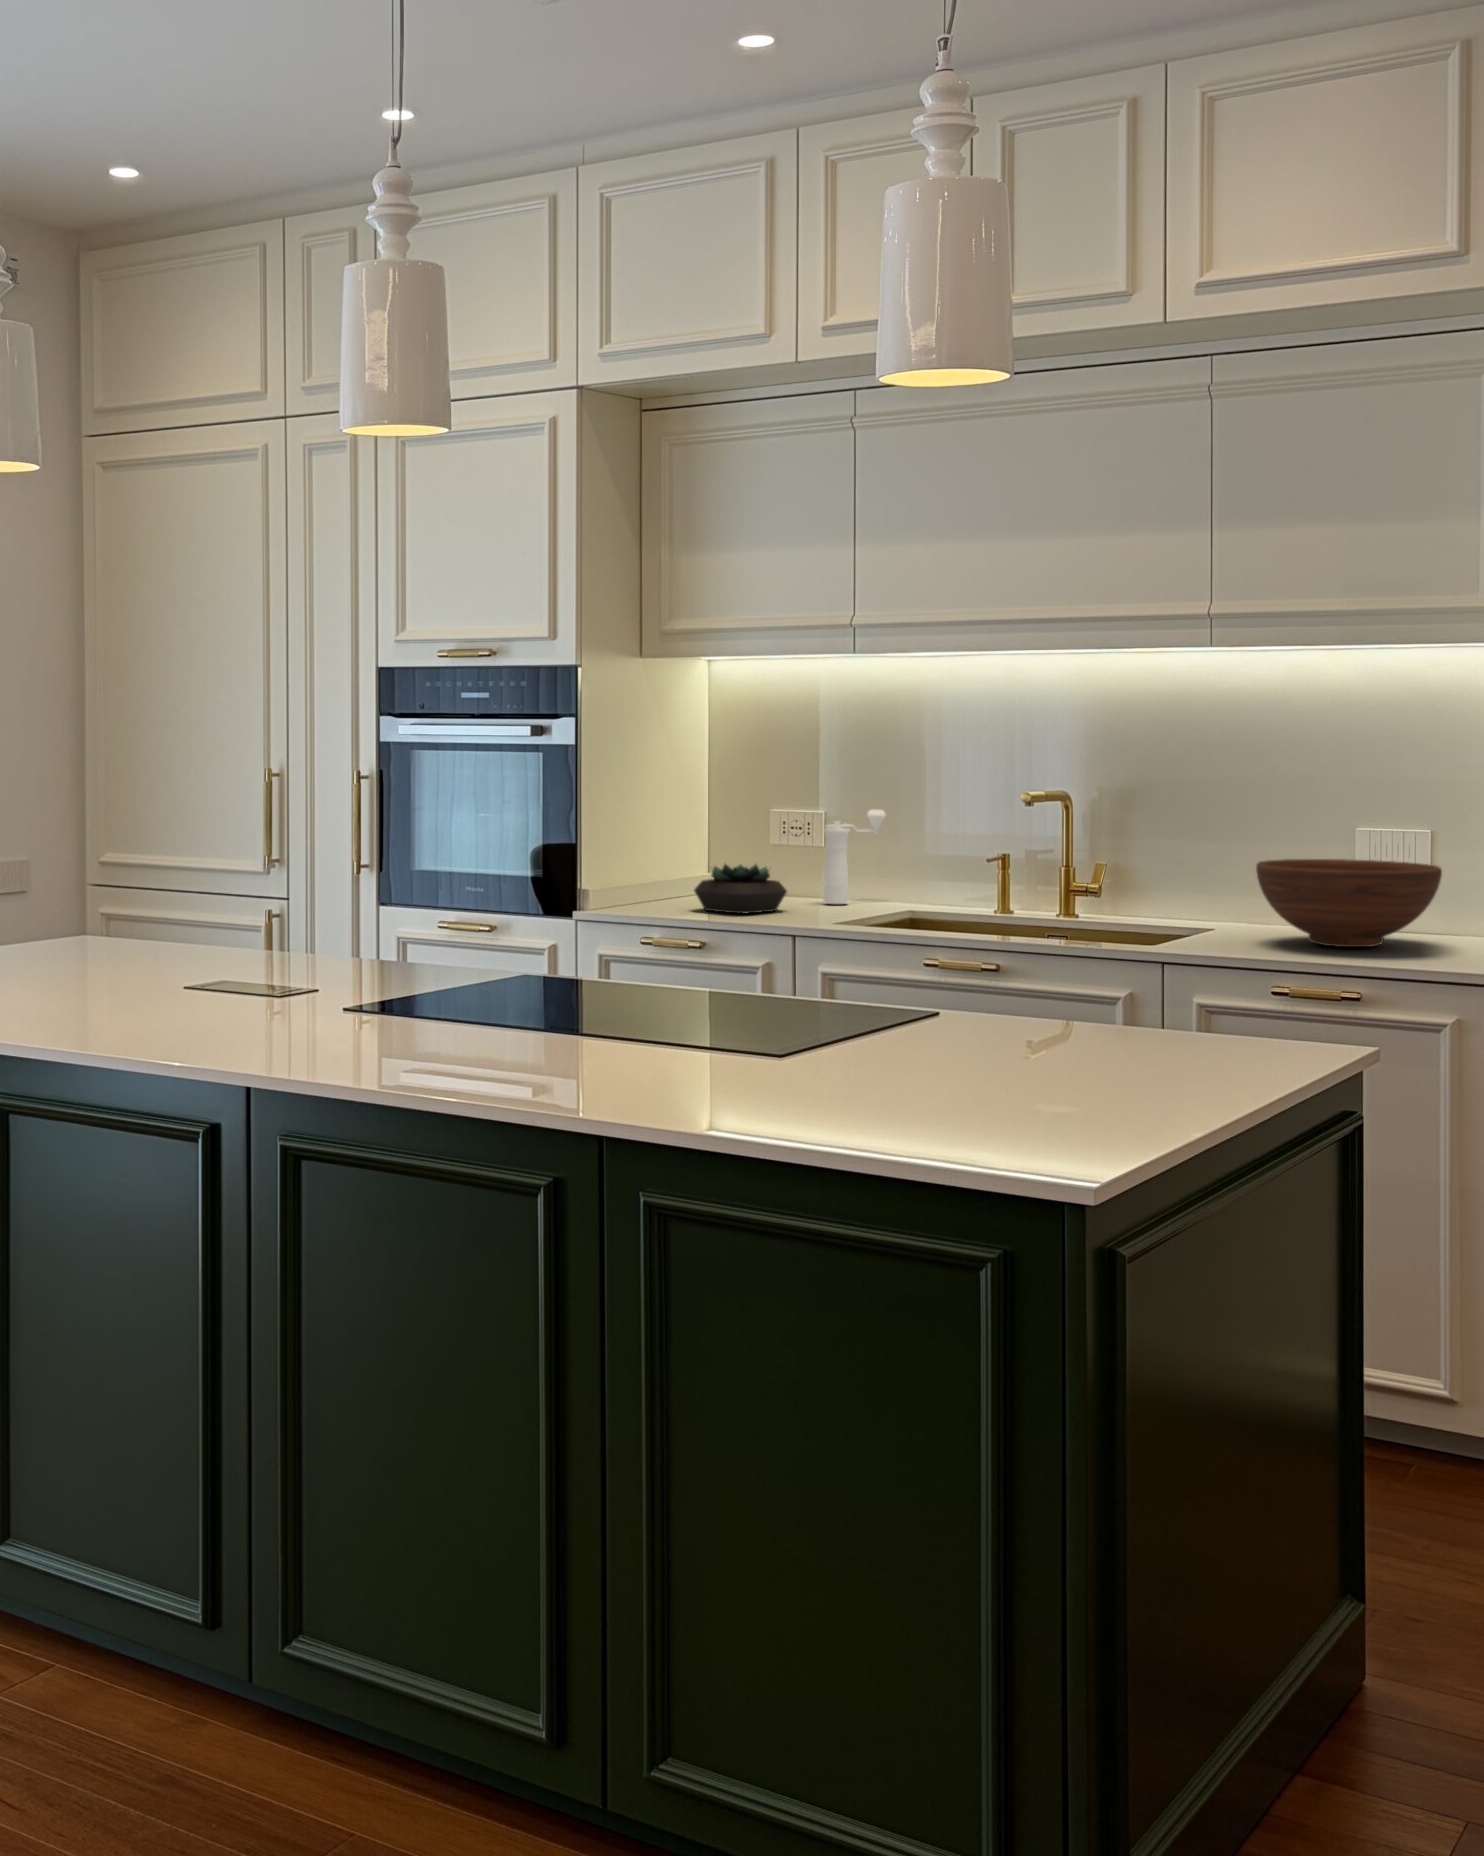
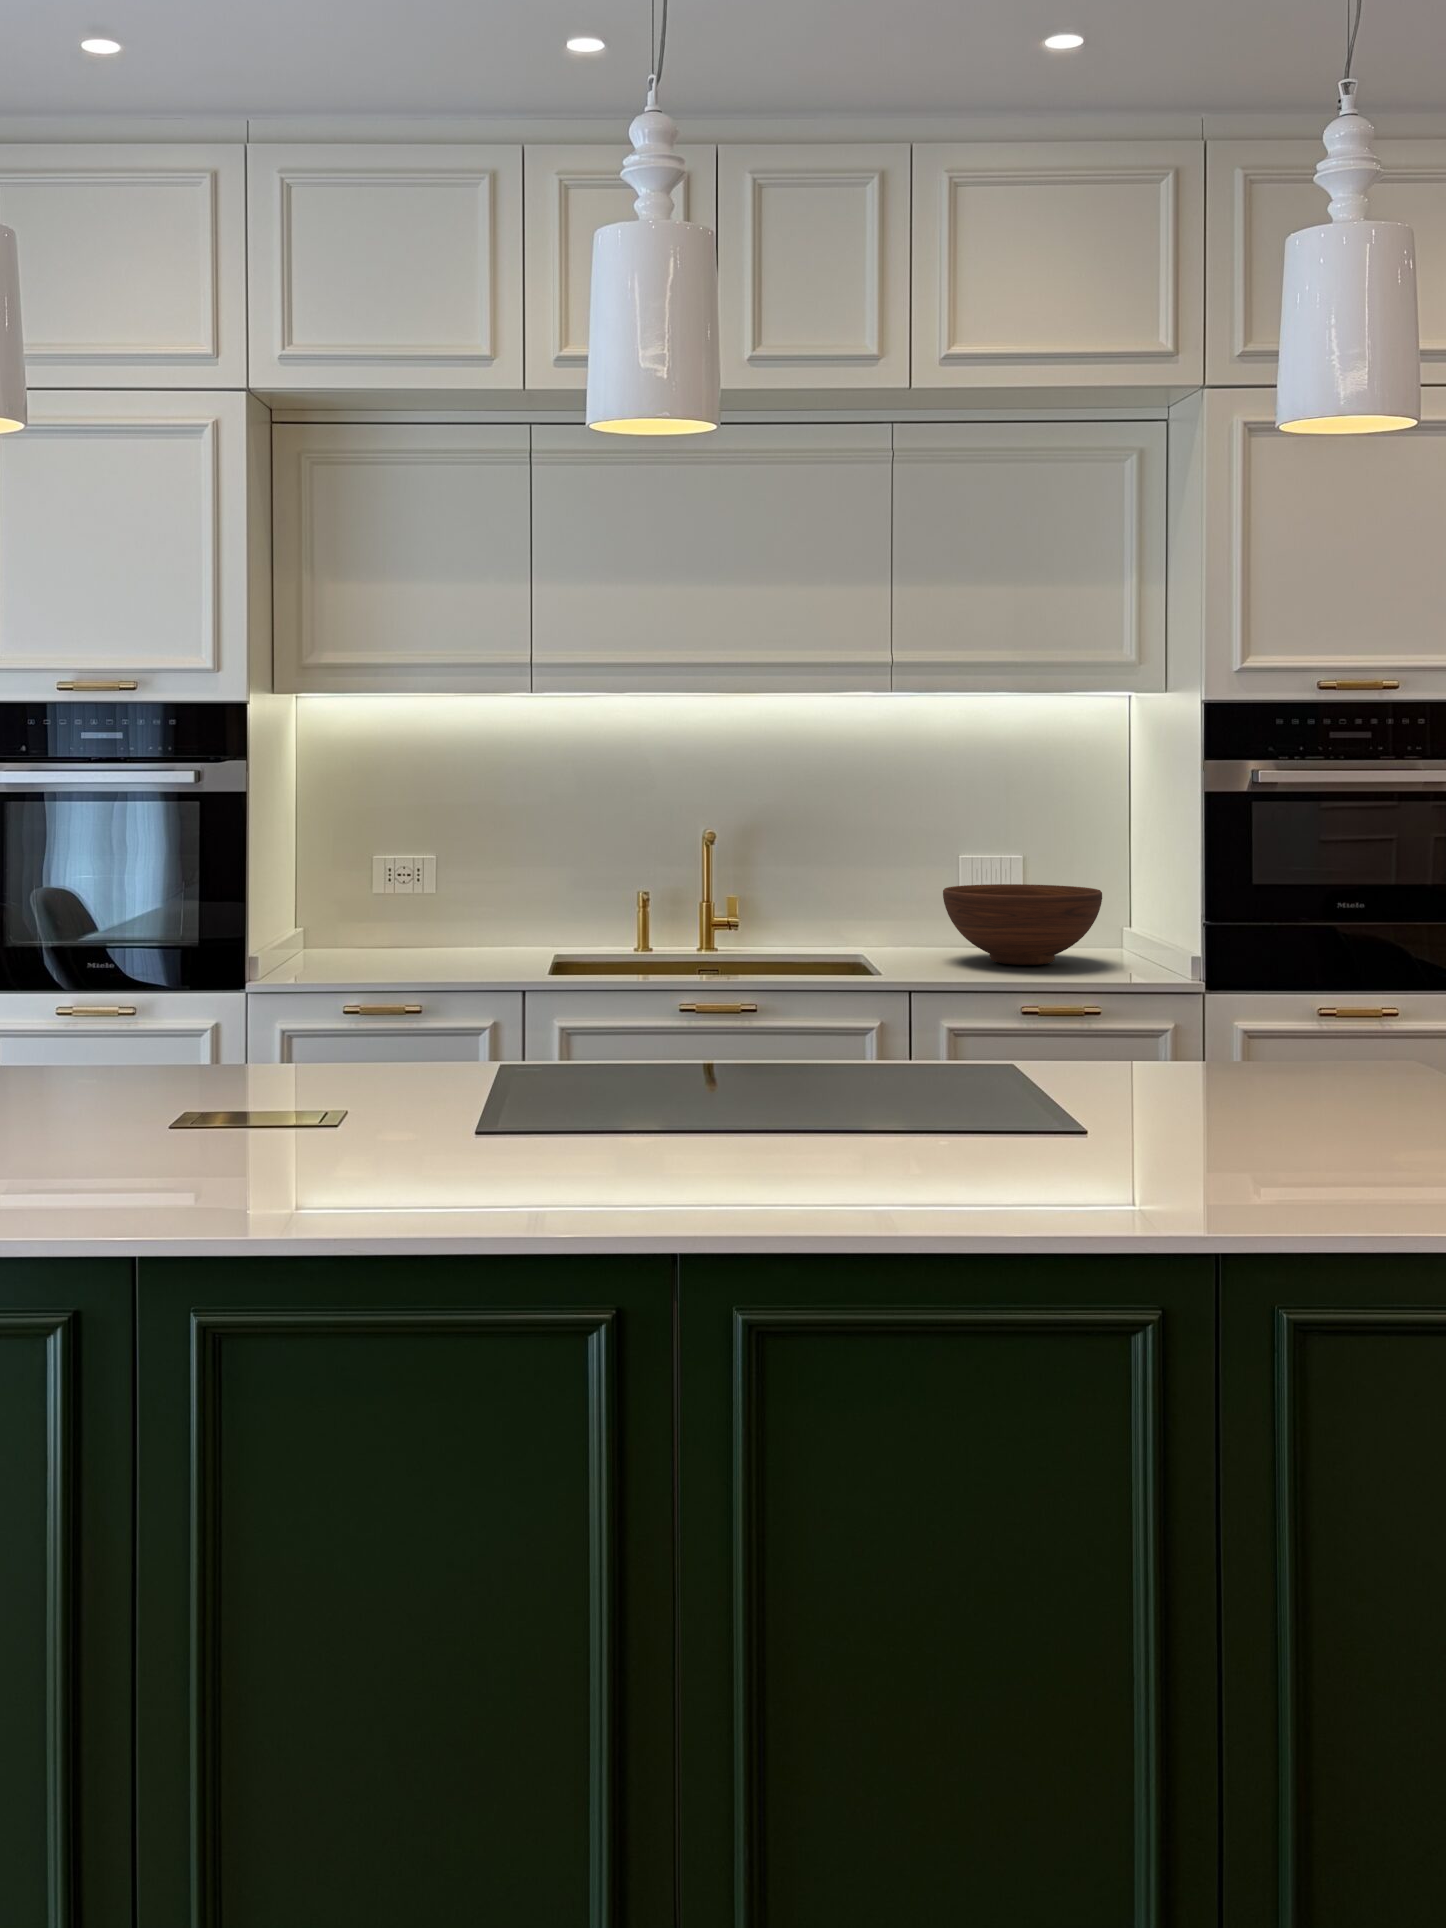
pepper mill: present [824,810,885,904] -> none [470,853,519,954]
succulent plant: present [694,863,787,913] -> none [368,916,465,972]

